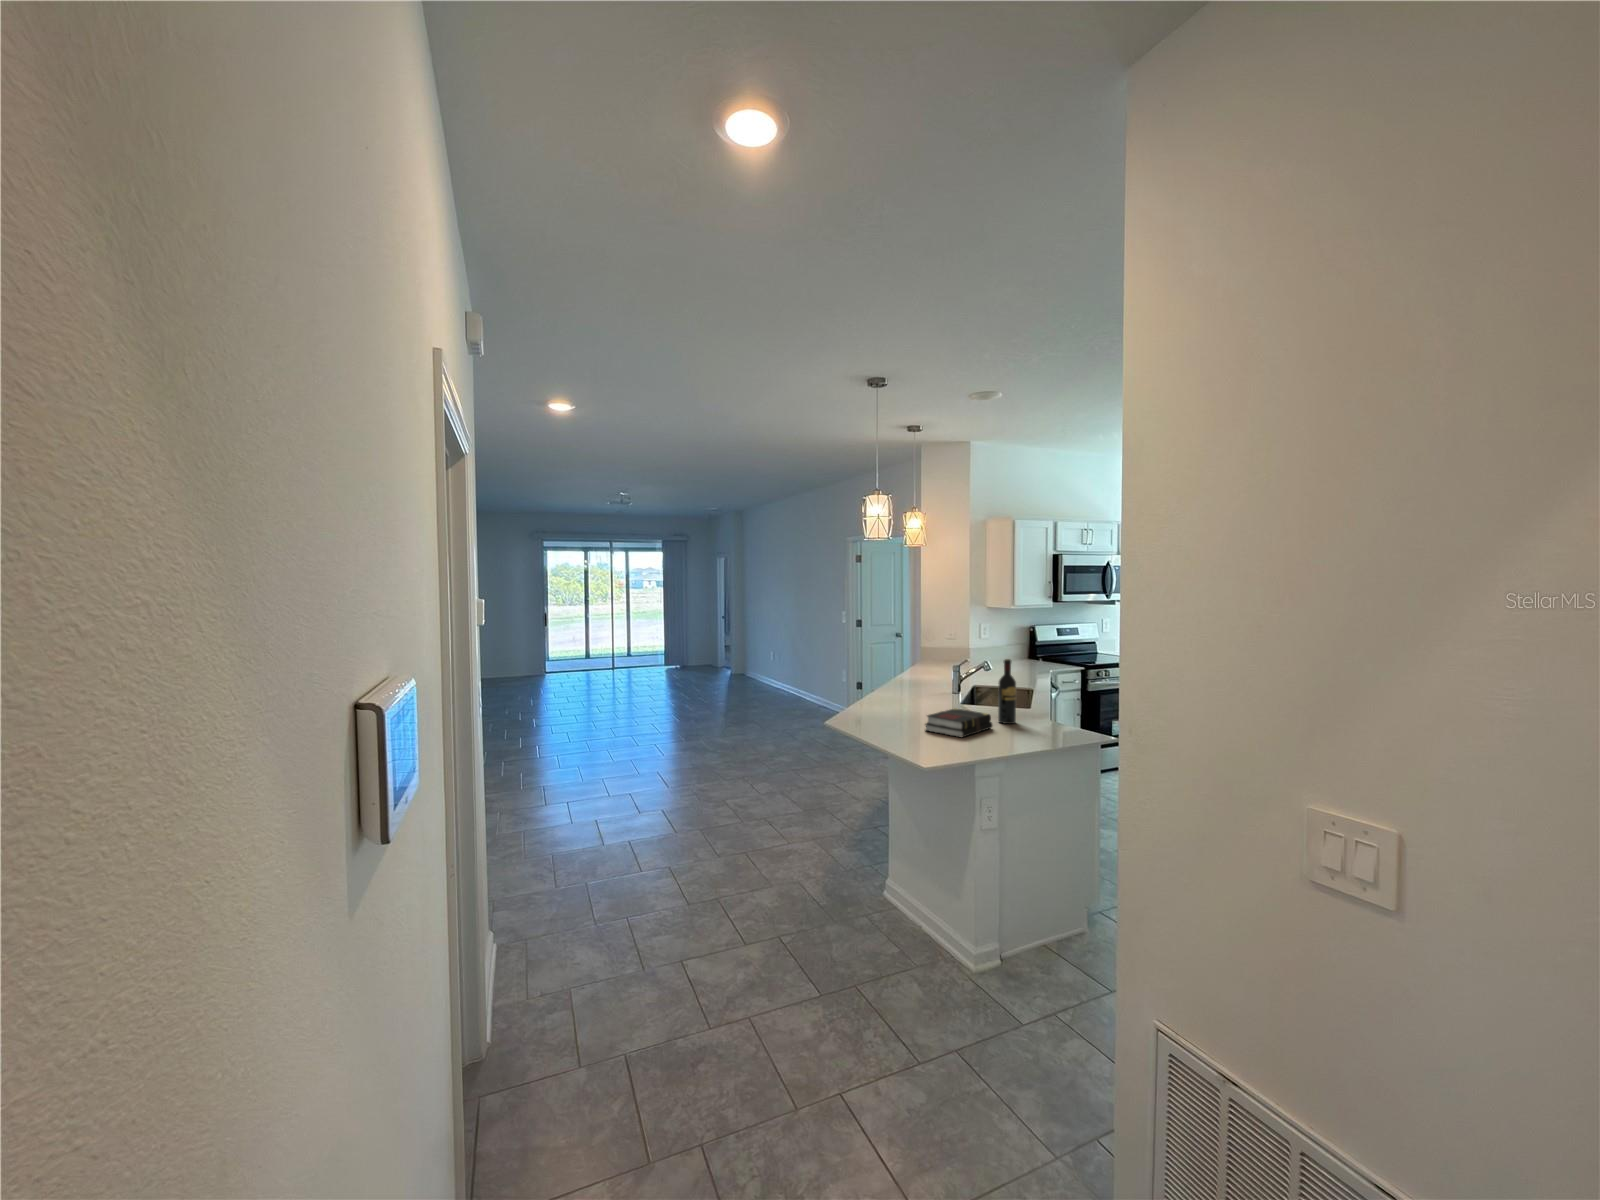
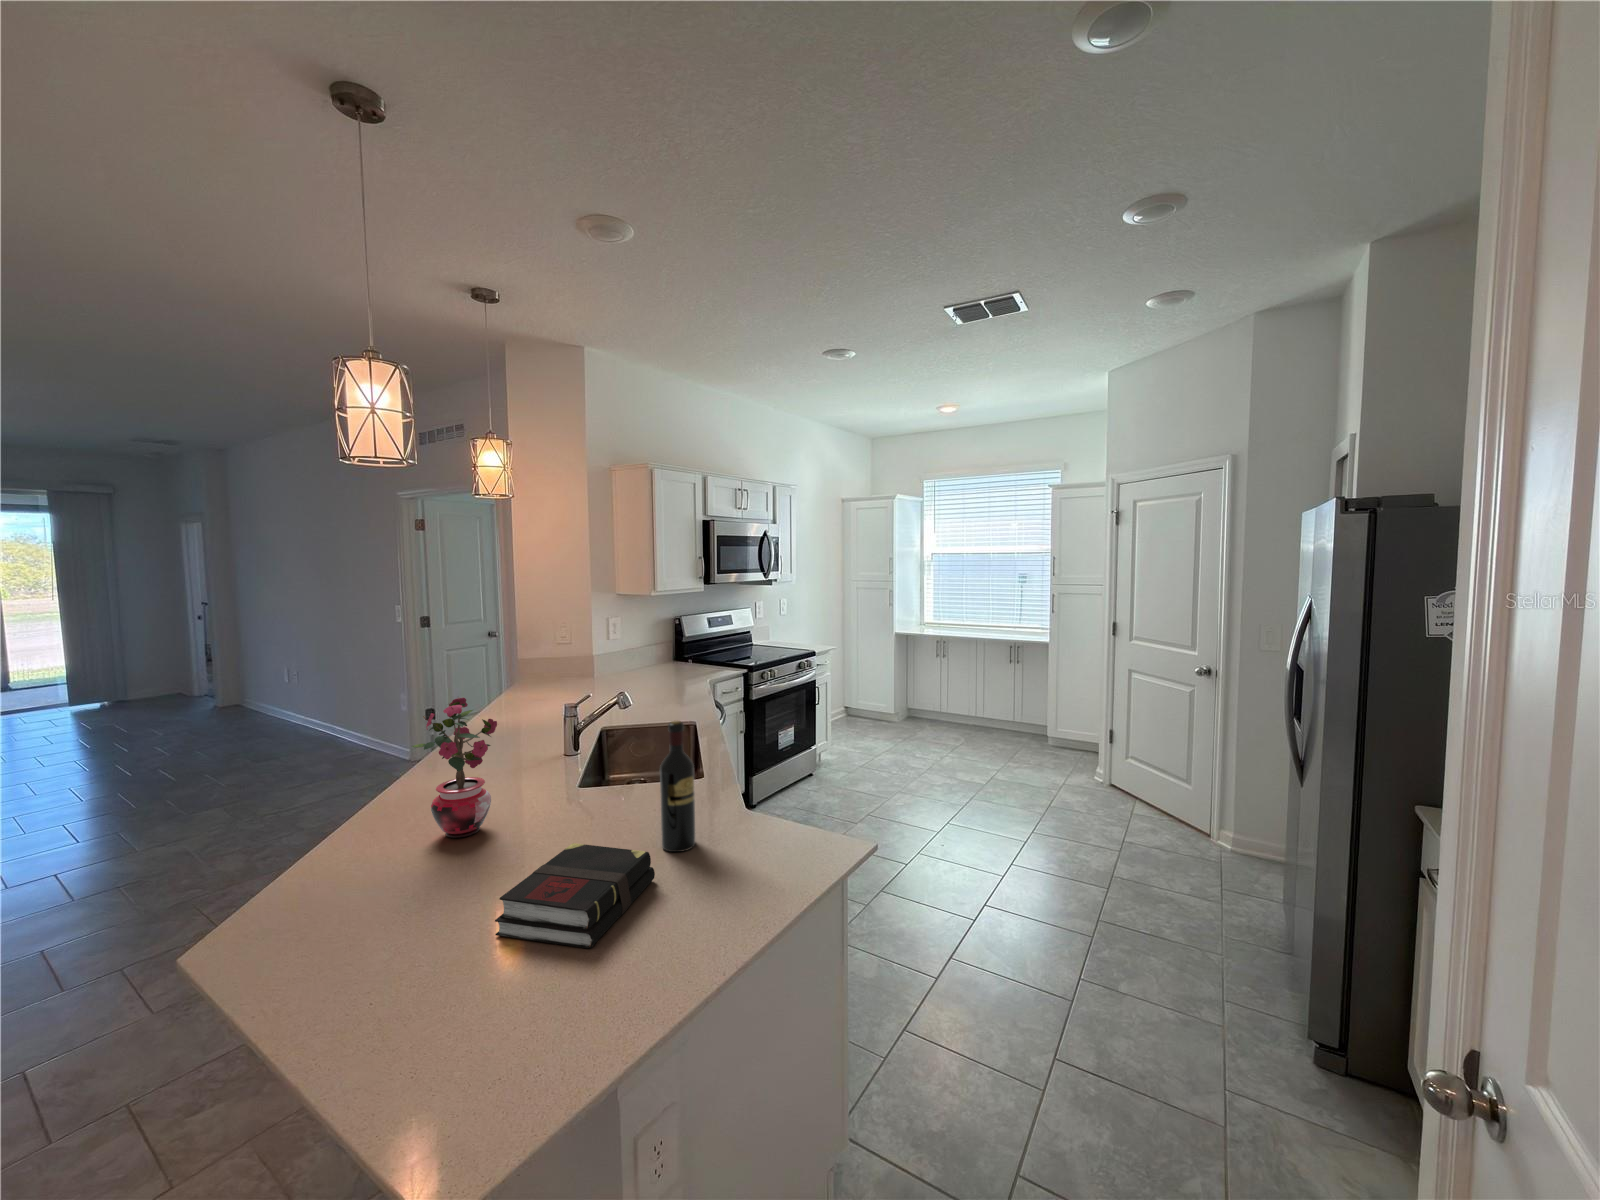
potted plant: none [884,643,921,709] -> present [412,698,497,838]

